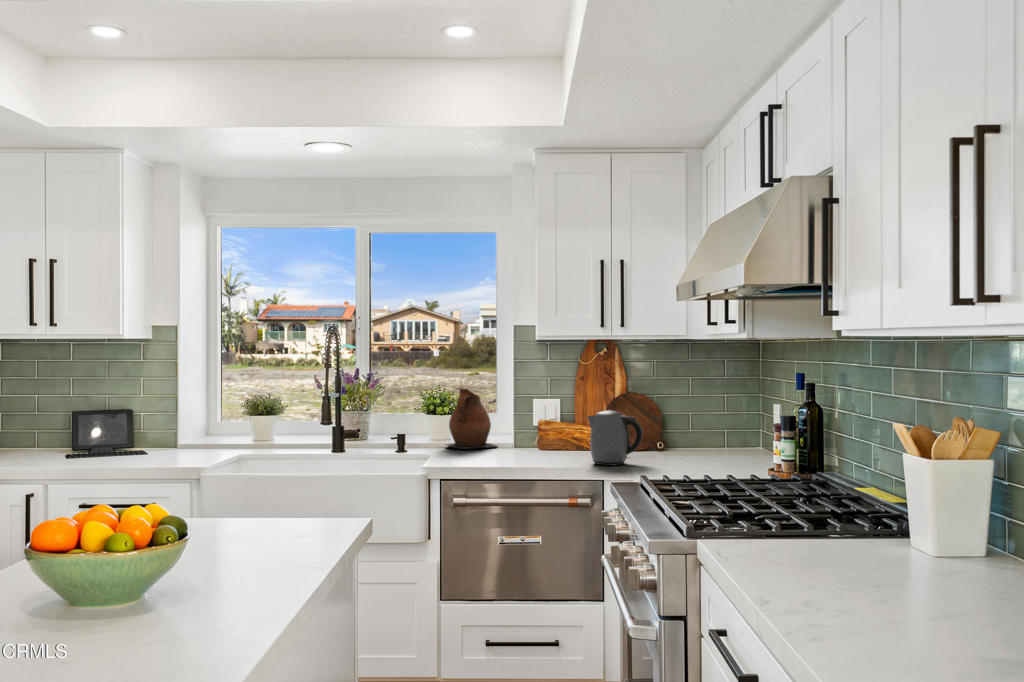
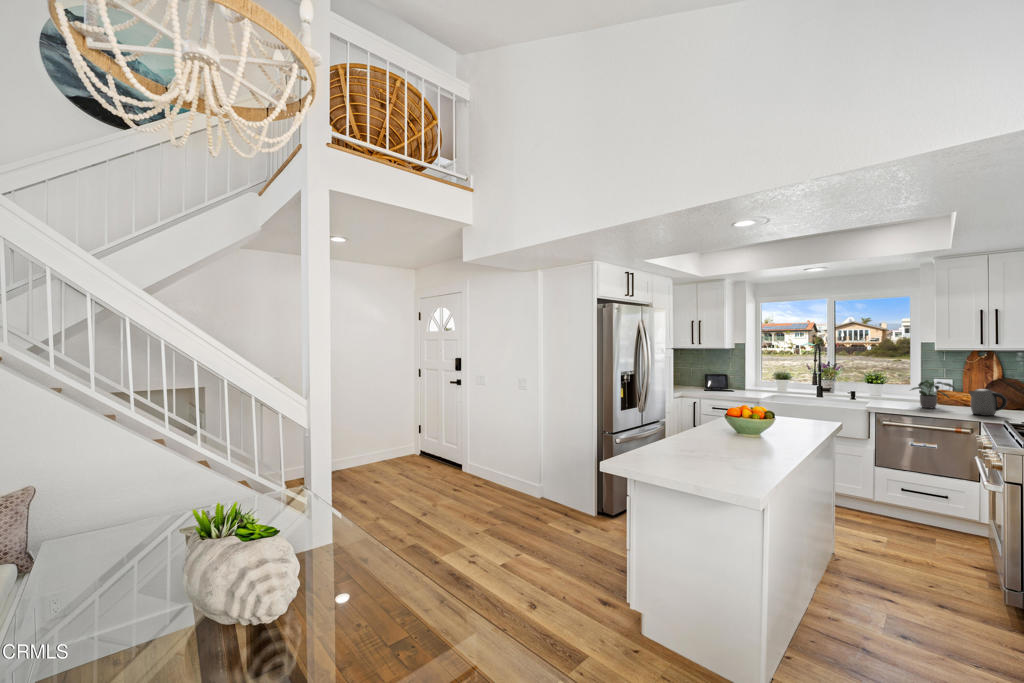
ceramic pitcher: present [447,389,497,449] -> none [878,372,912,401]
potted plant: none [494,400,565,459] -> present [911,380,954,408]

